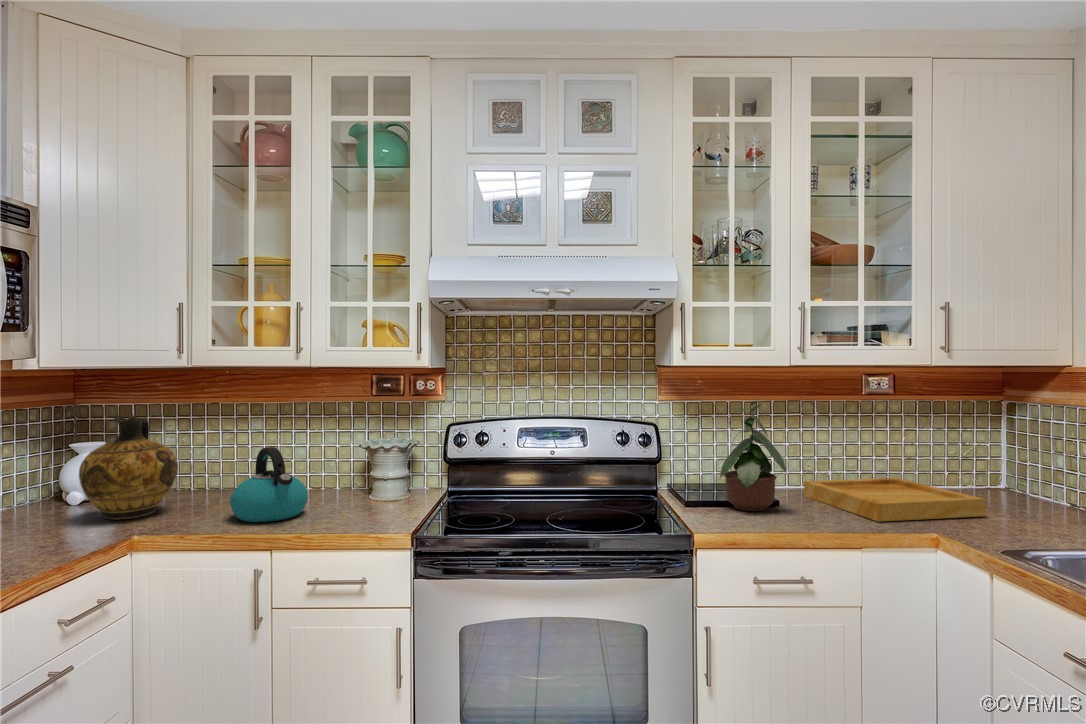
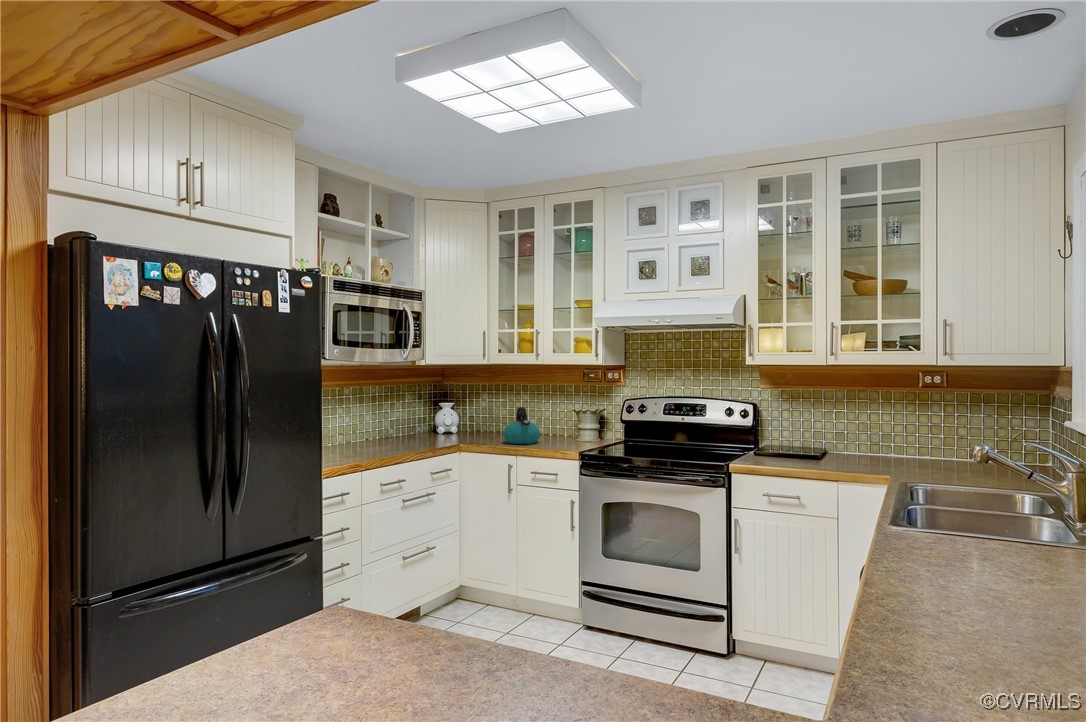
potted plant: present [720,401,787,511] -> none [772,385,821,460]
ceramic jug: present [79,415,178,519] -> none [443,388,483,439]
tray: present [804,478,985,522] -> none [856,448,960,474]

